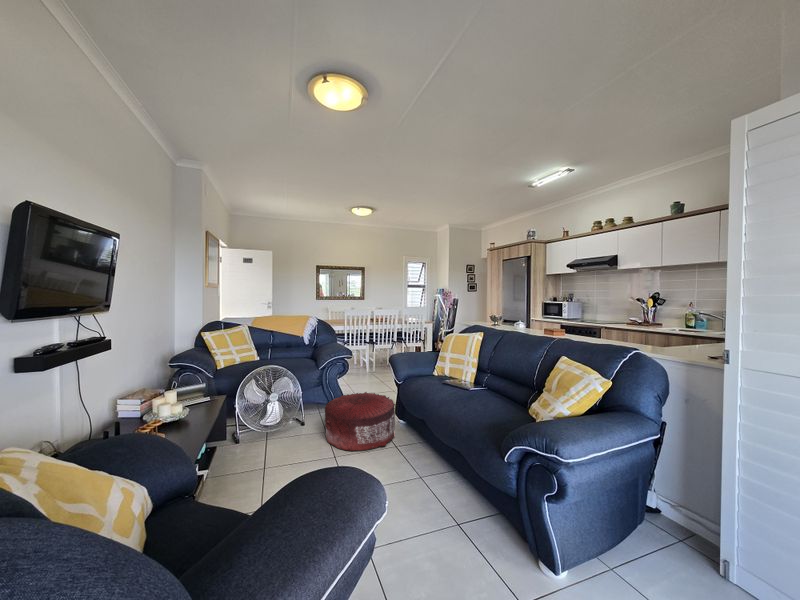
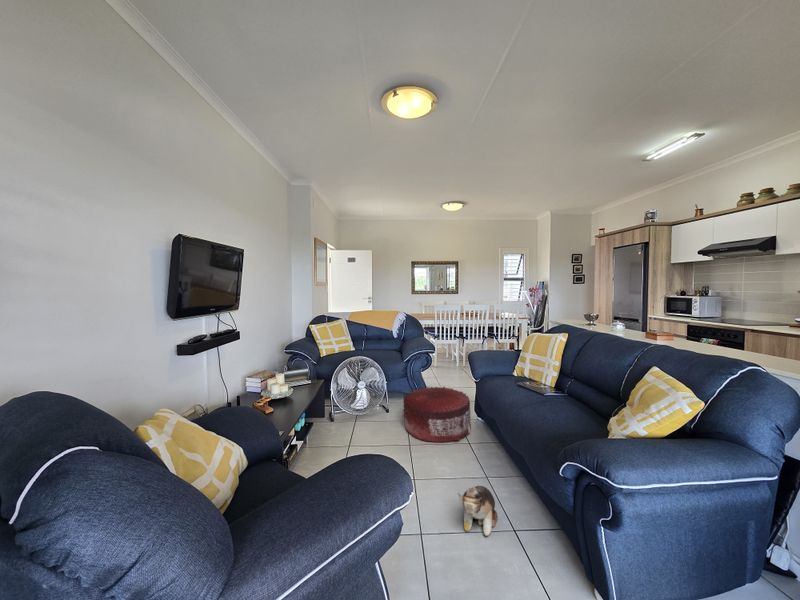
plush toy: none [406,487,440,538] -> present [458,486,498,536]

